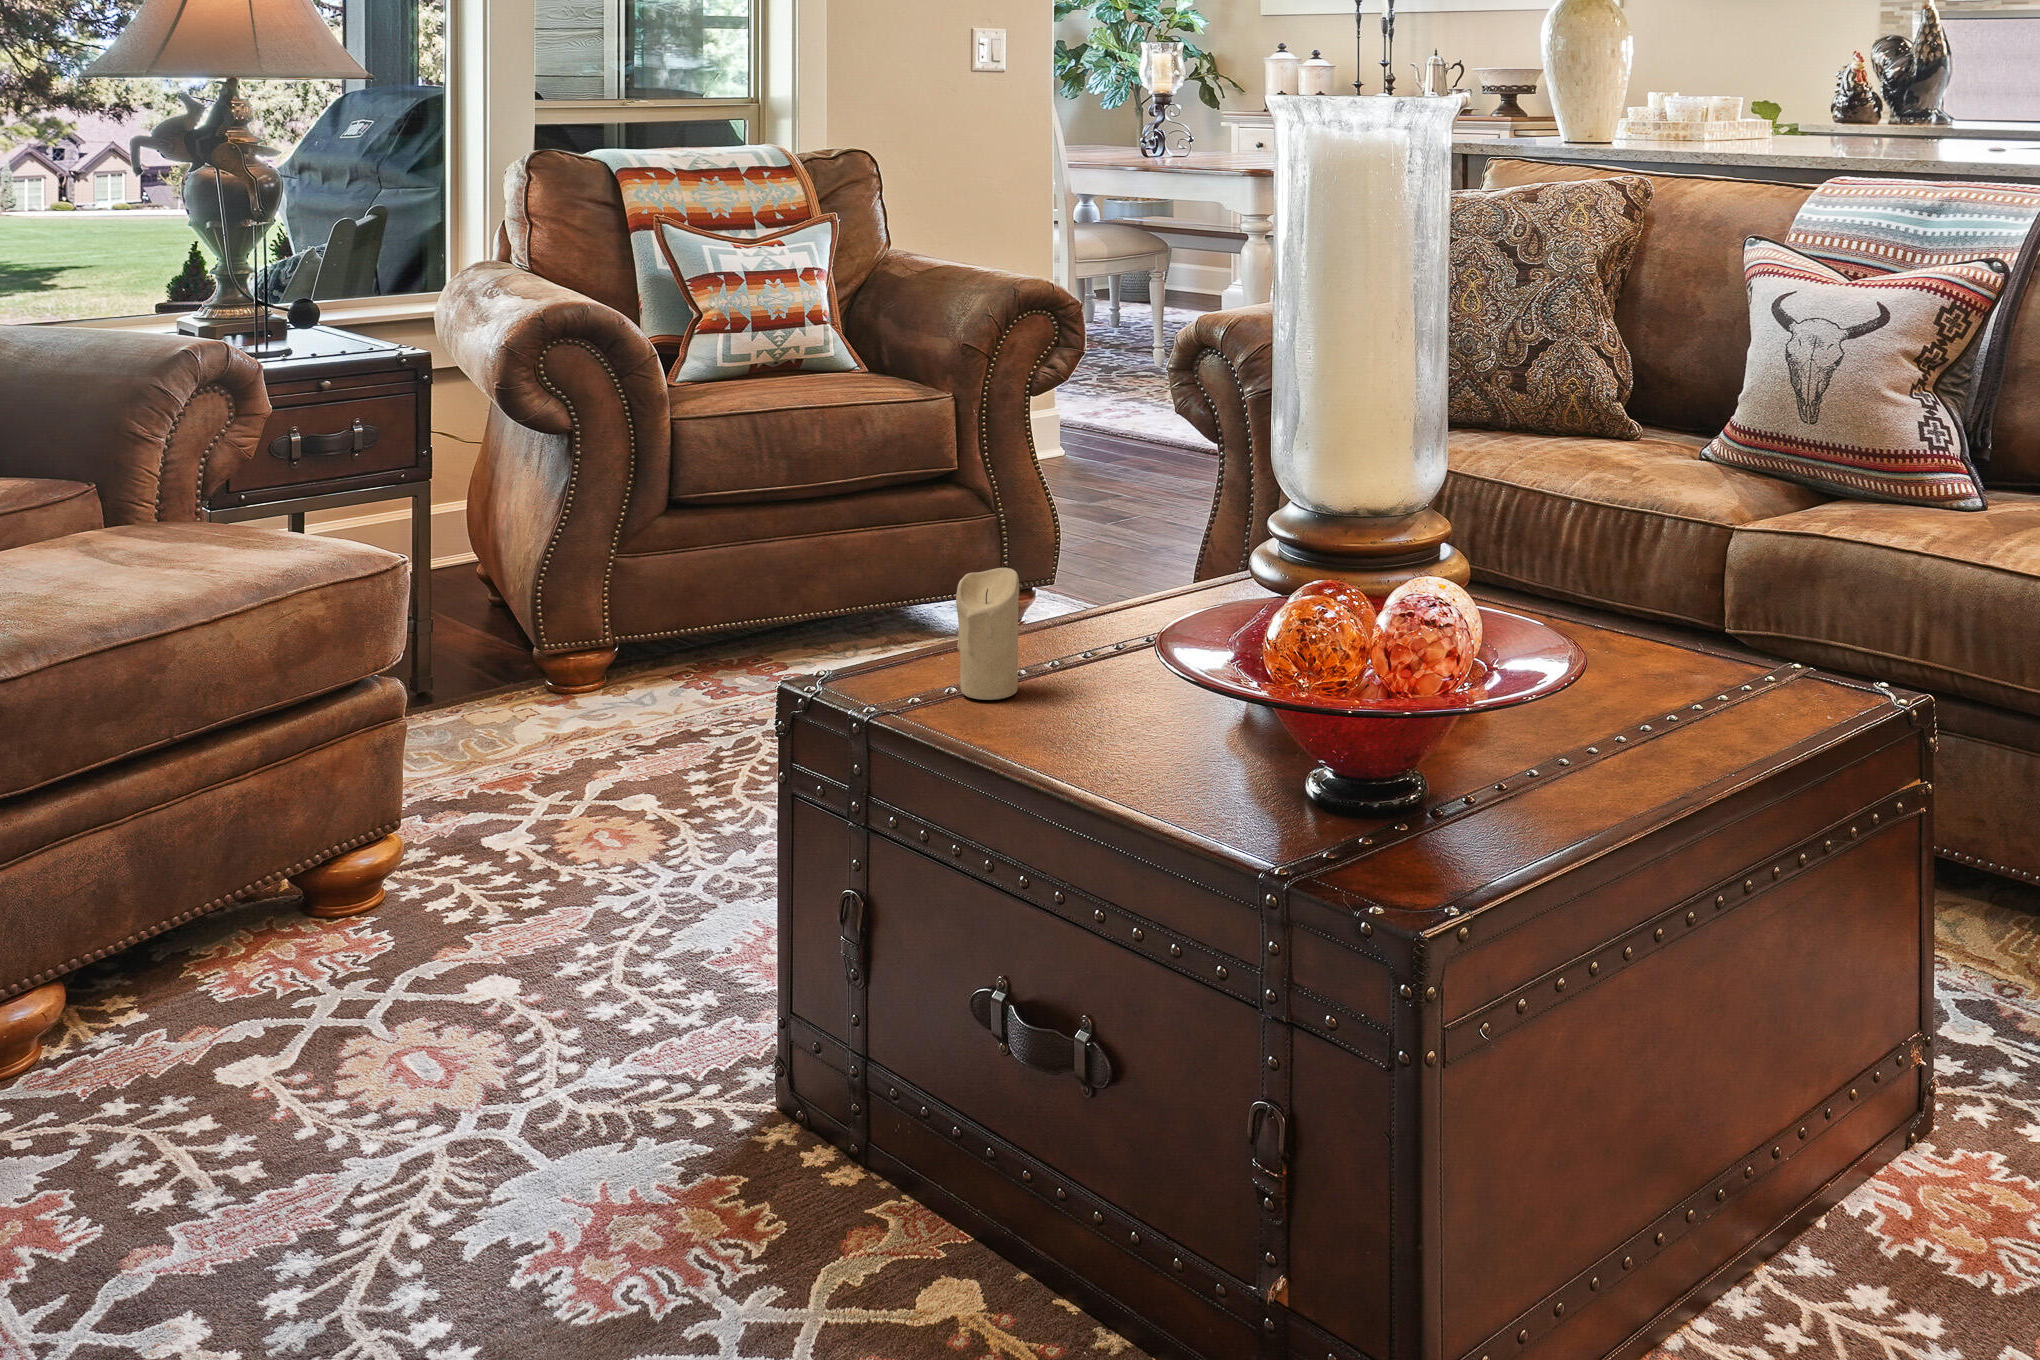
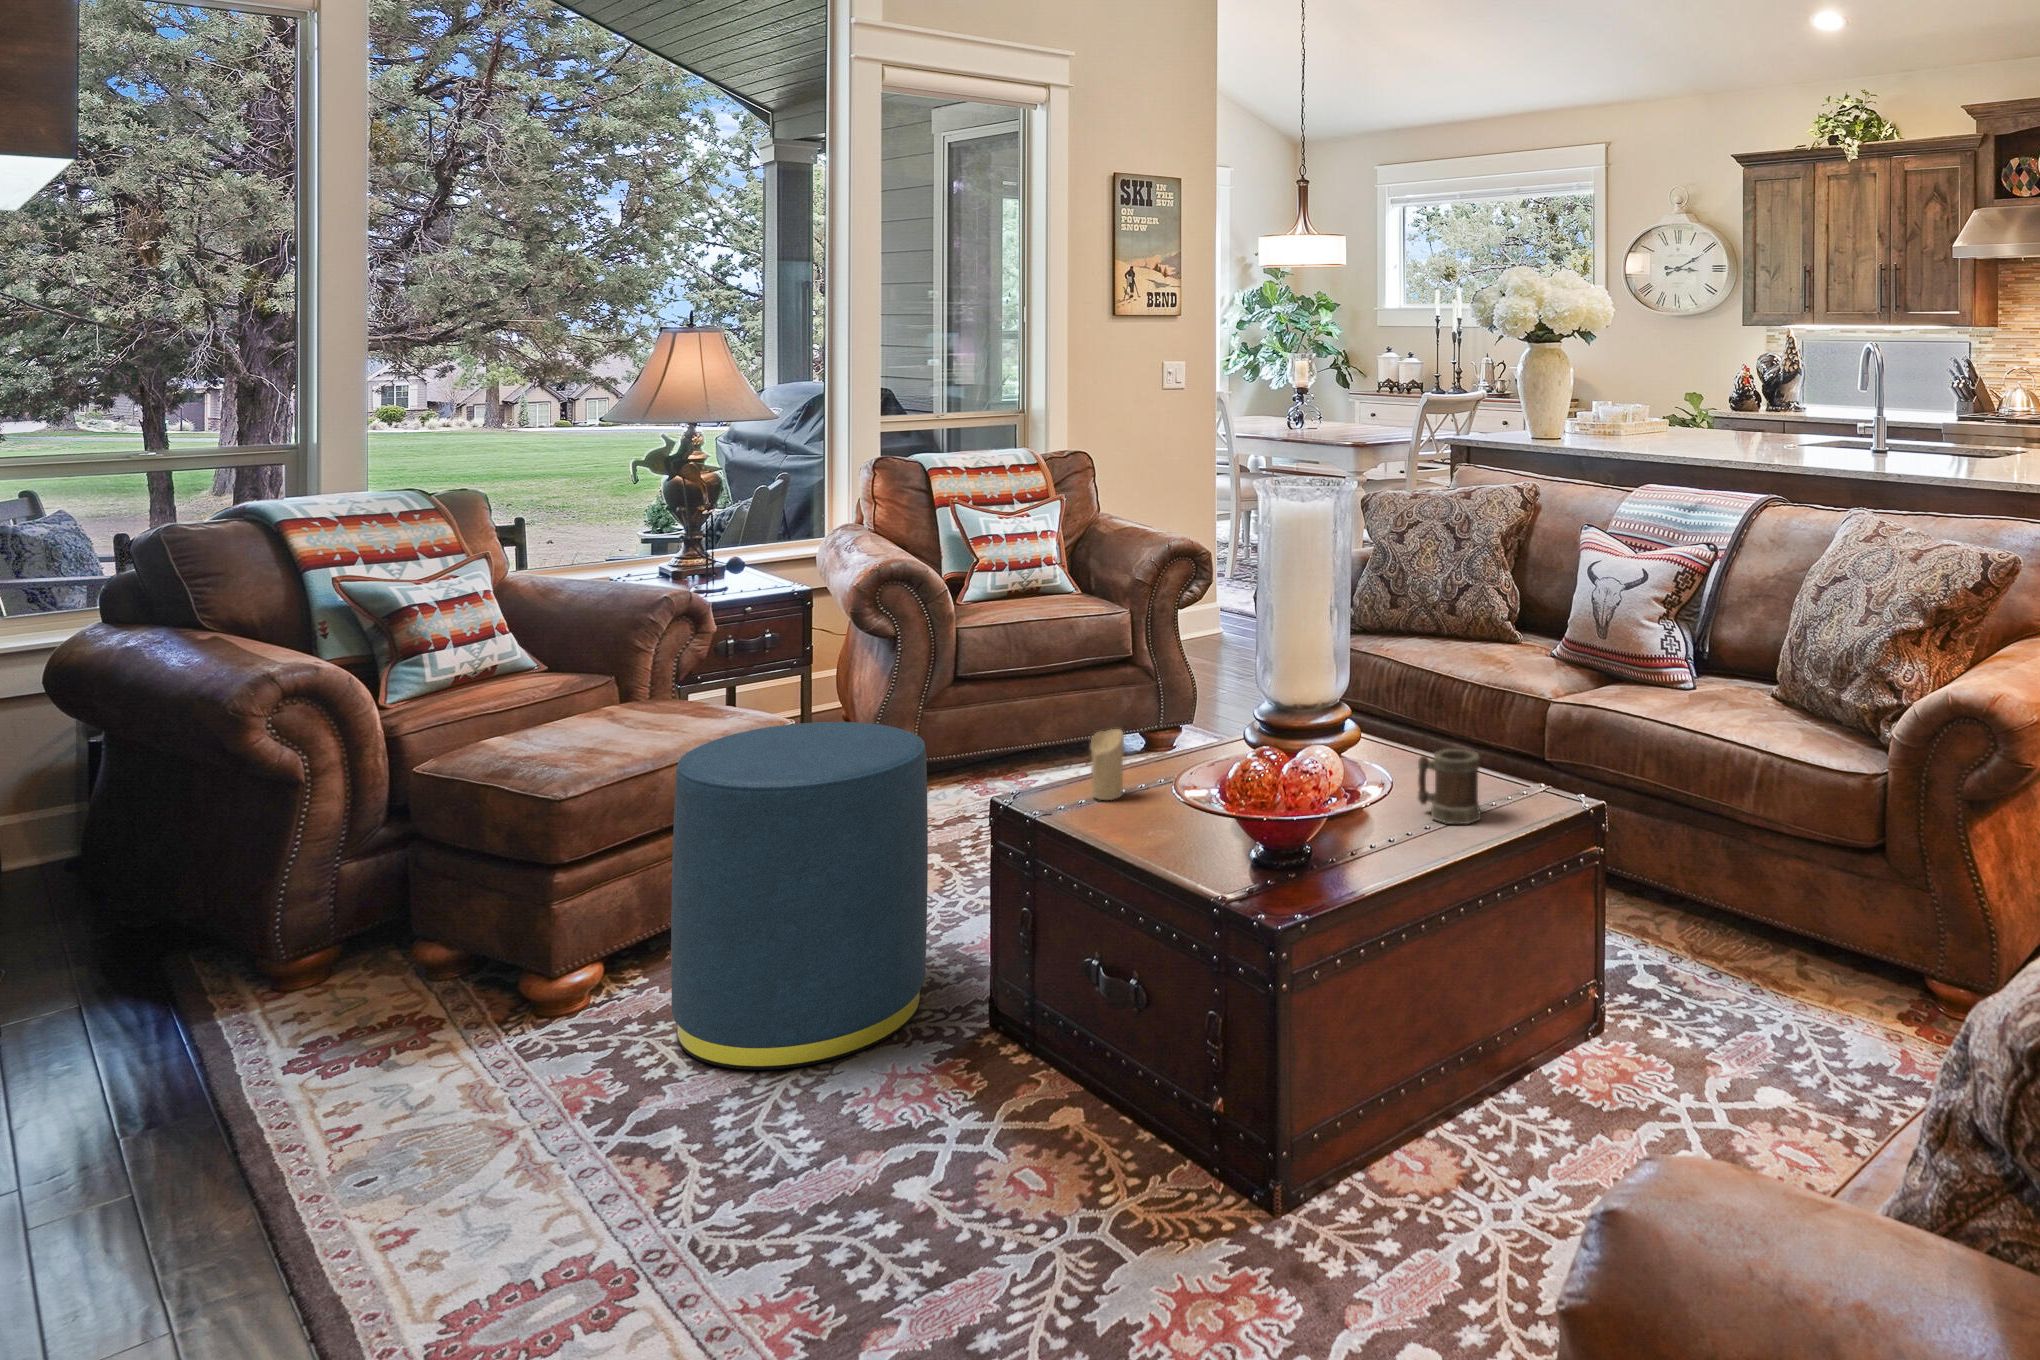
ottoman: none [168,558,651,1195] -> present [671,722,928,1070]
mug: none [1599,605,1733,748] -> present [1418,749,1481,824]

